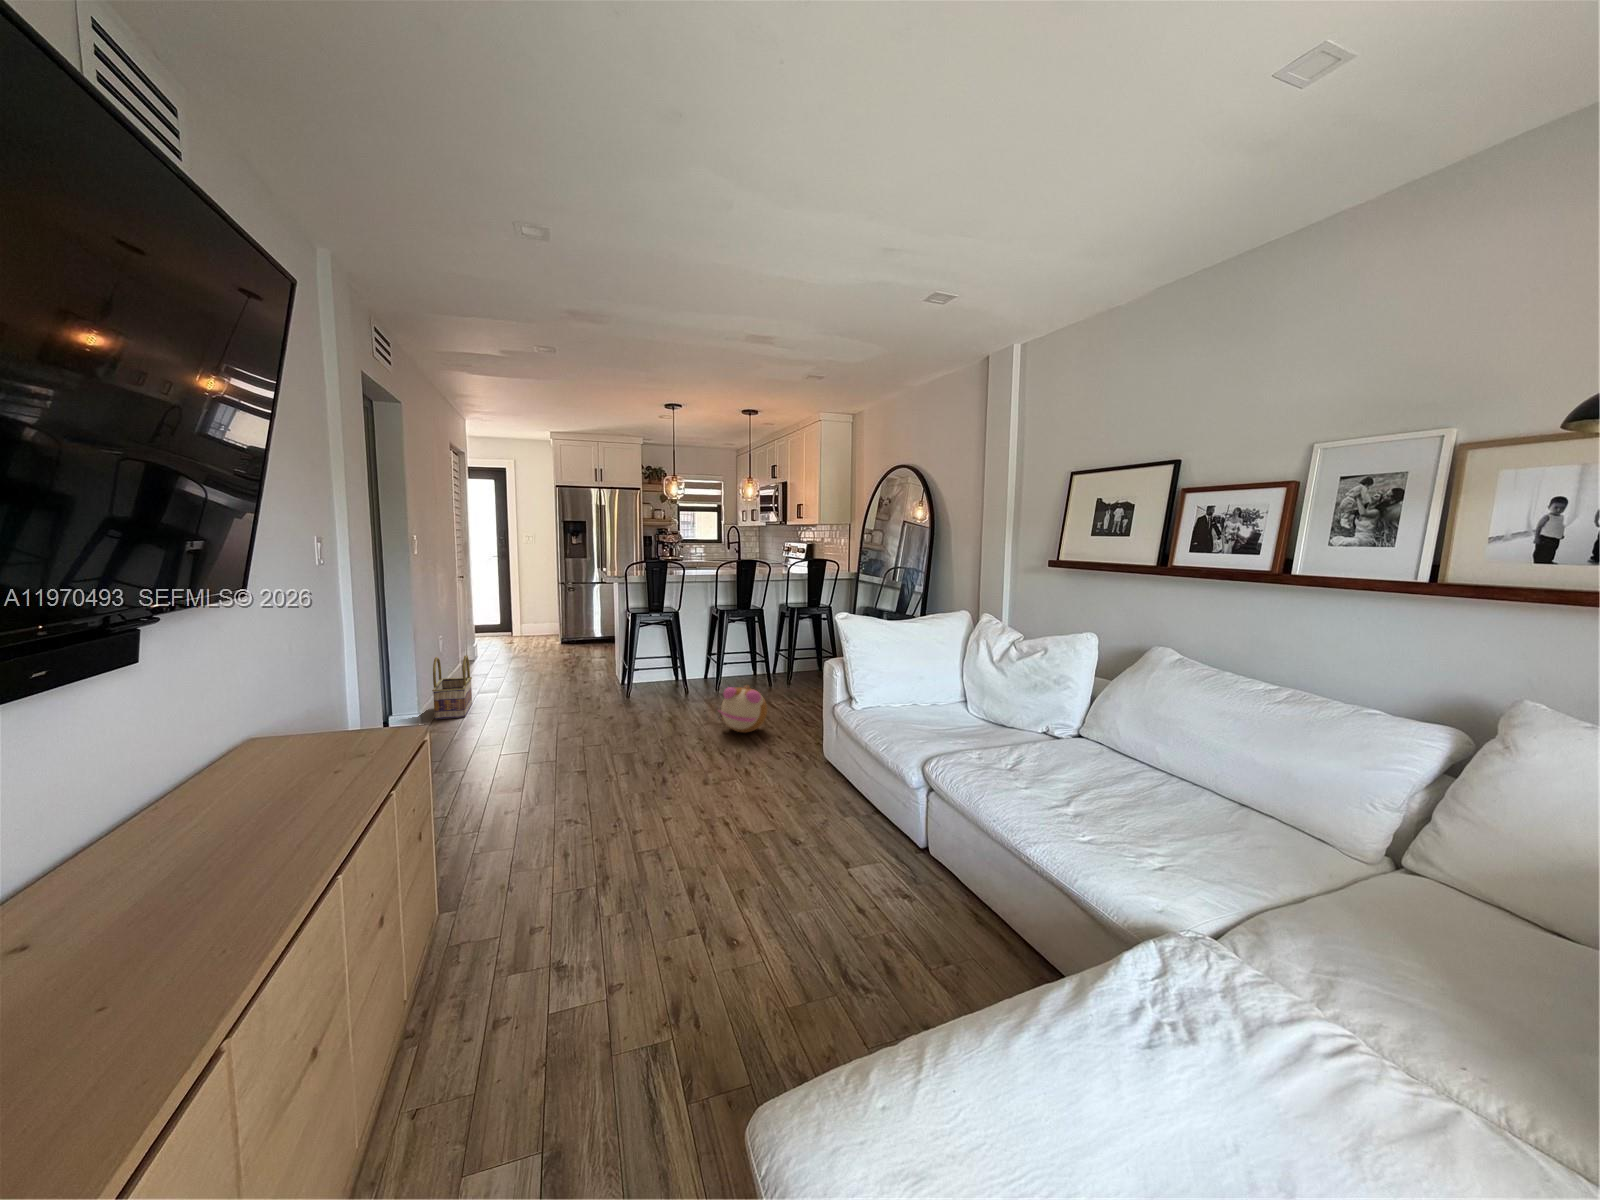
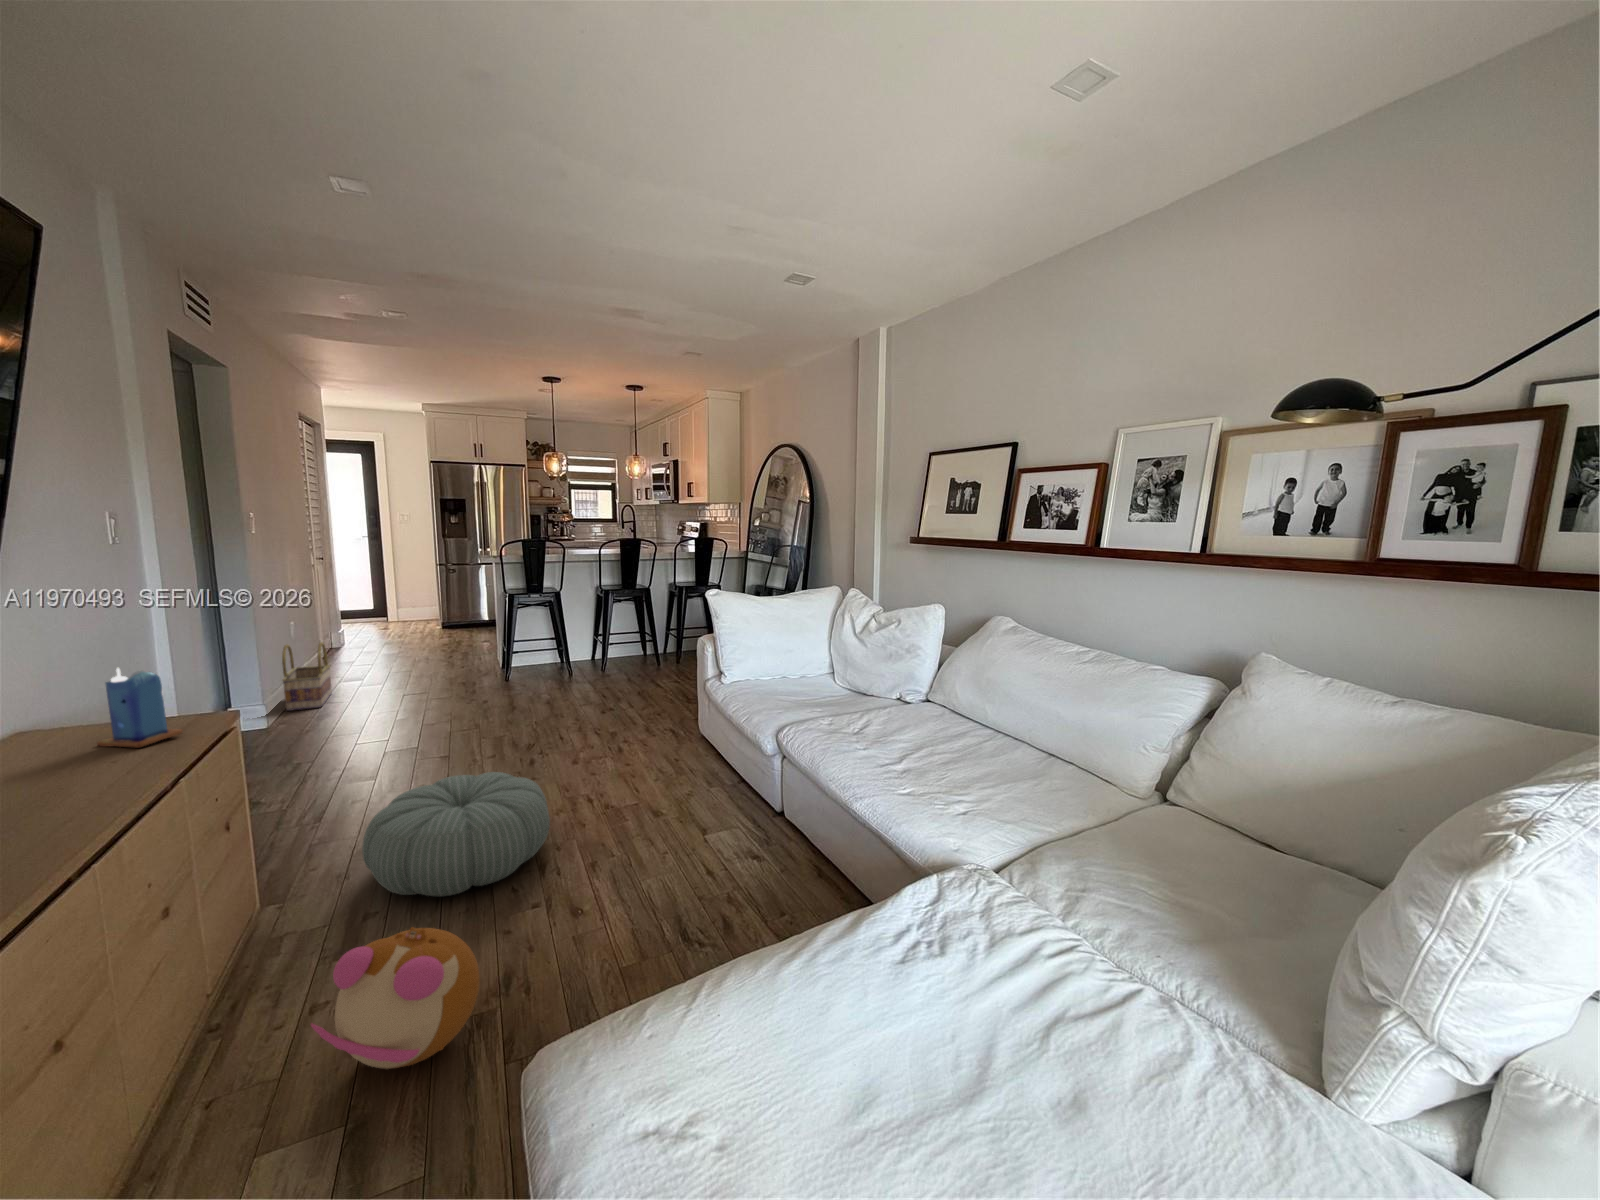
candle: none [318,681,386,757] -> present [97,668,183,748]
plush toy: present [719,685,767,733] -> present [311,927,480,1069]
pouf: none [525,791,695,915] -> present [362,772,550,896]

